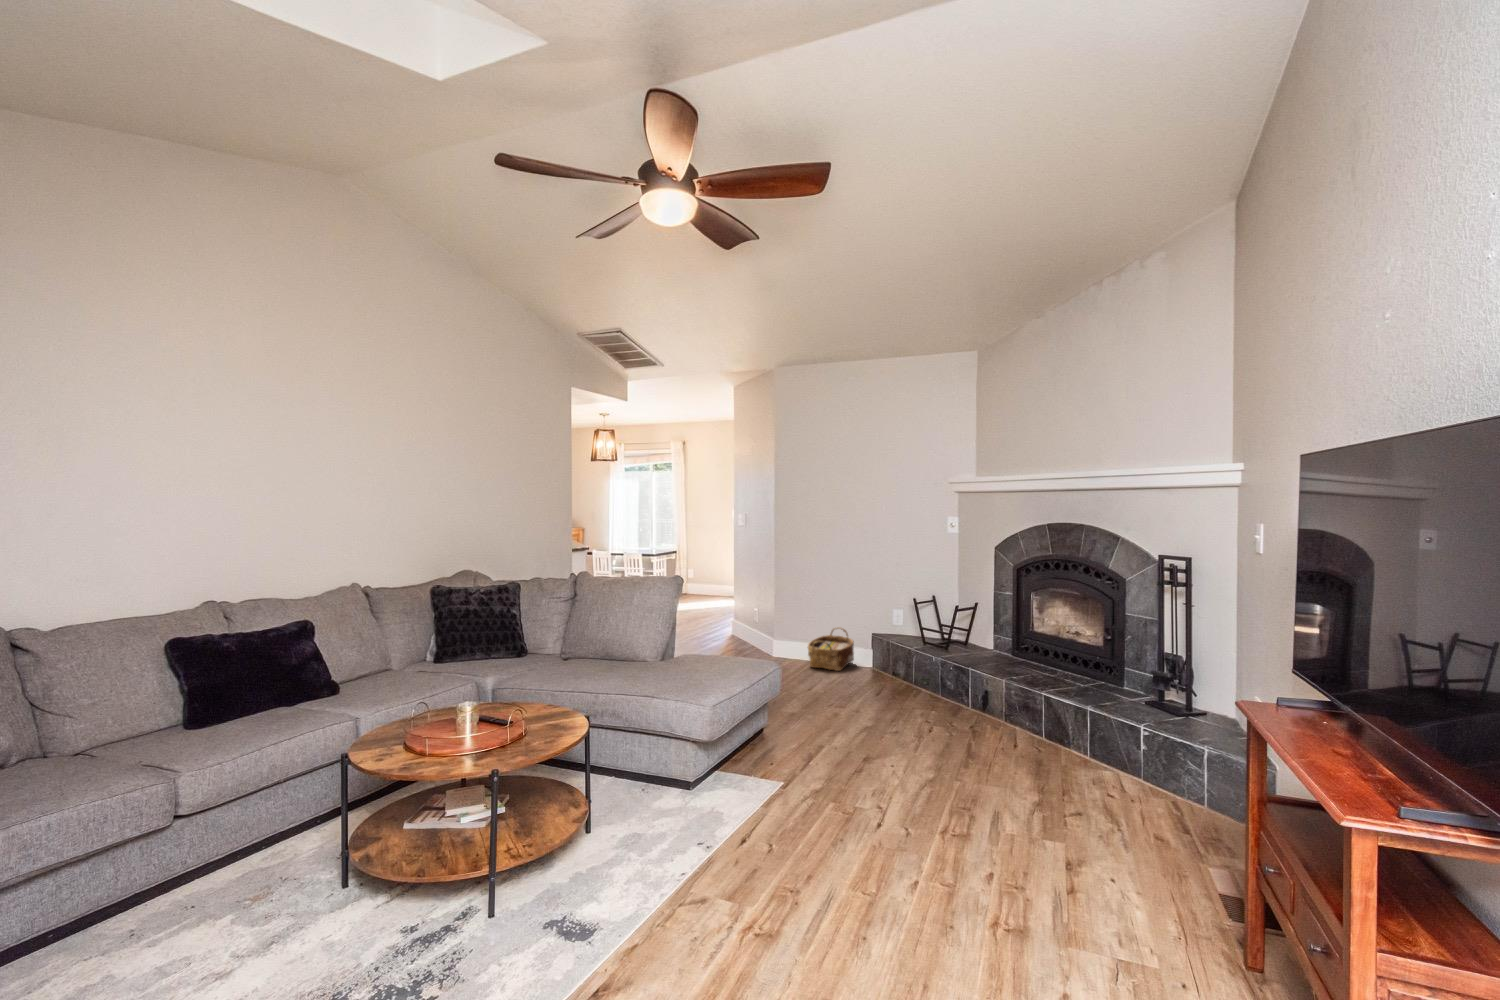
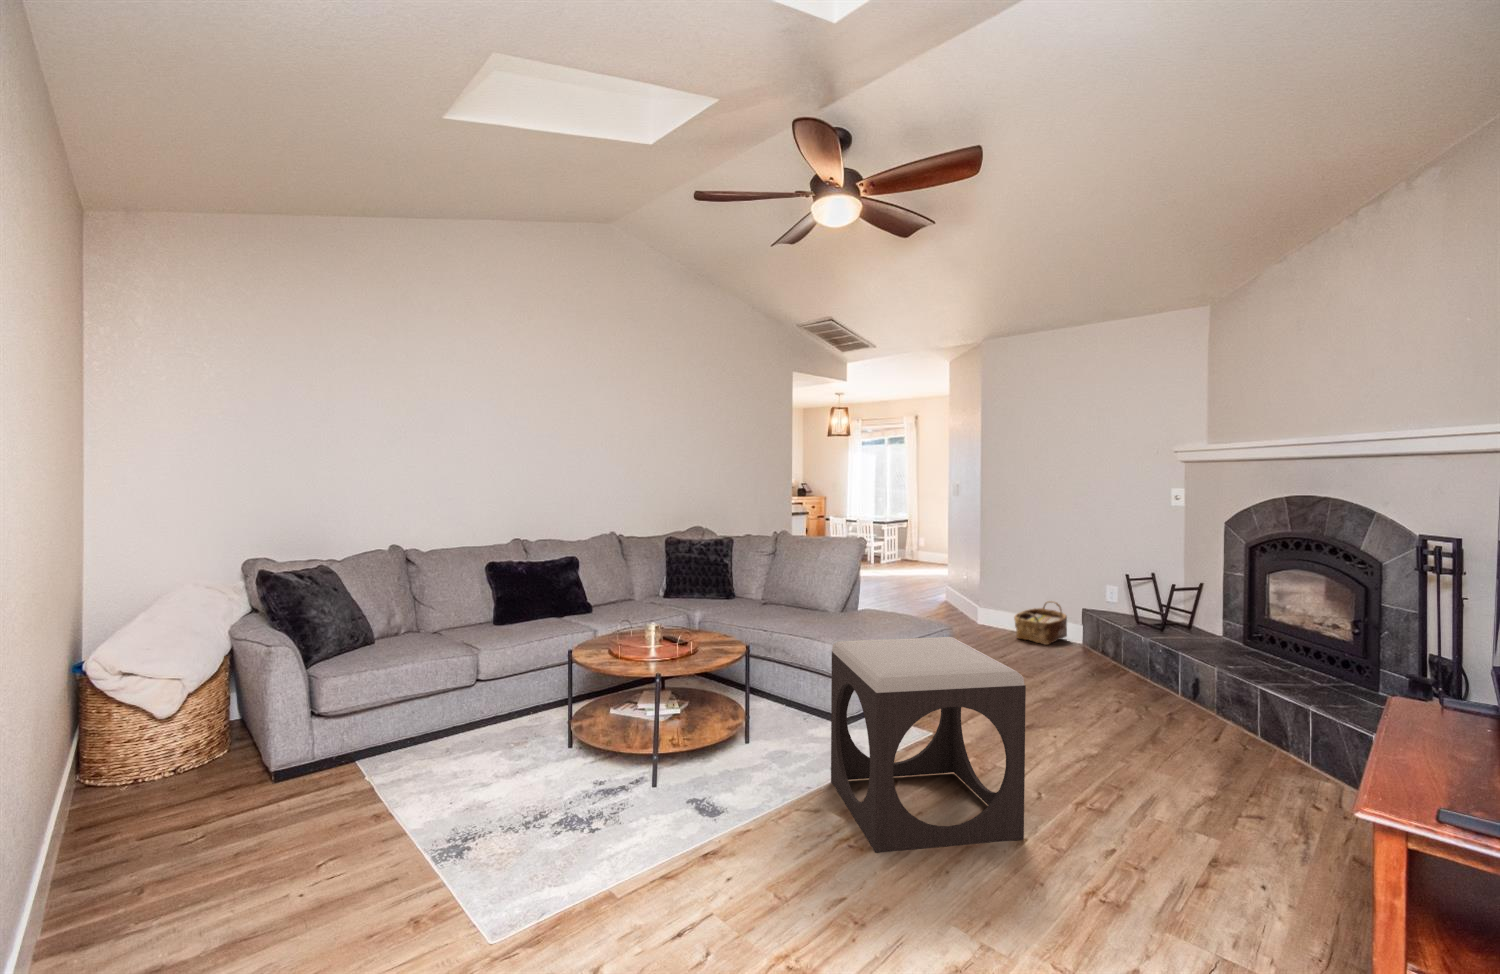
footstool: none [699,681,915,937] -> present [831,637,1026,853]

